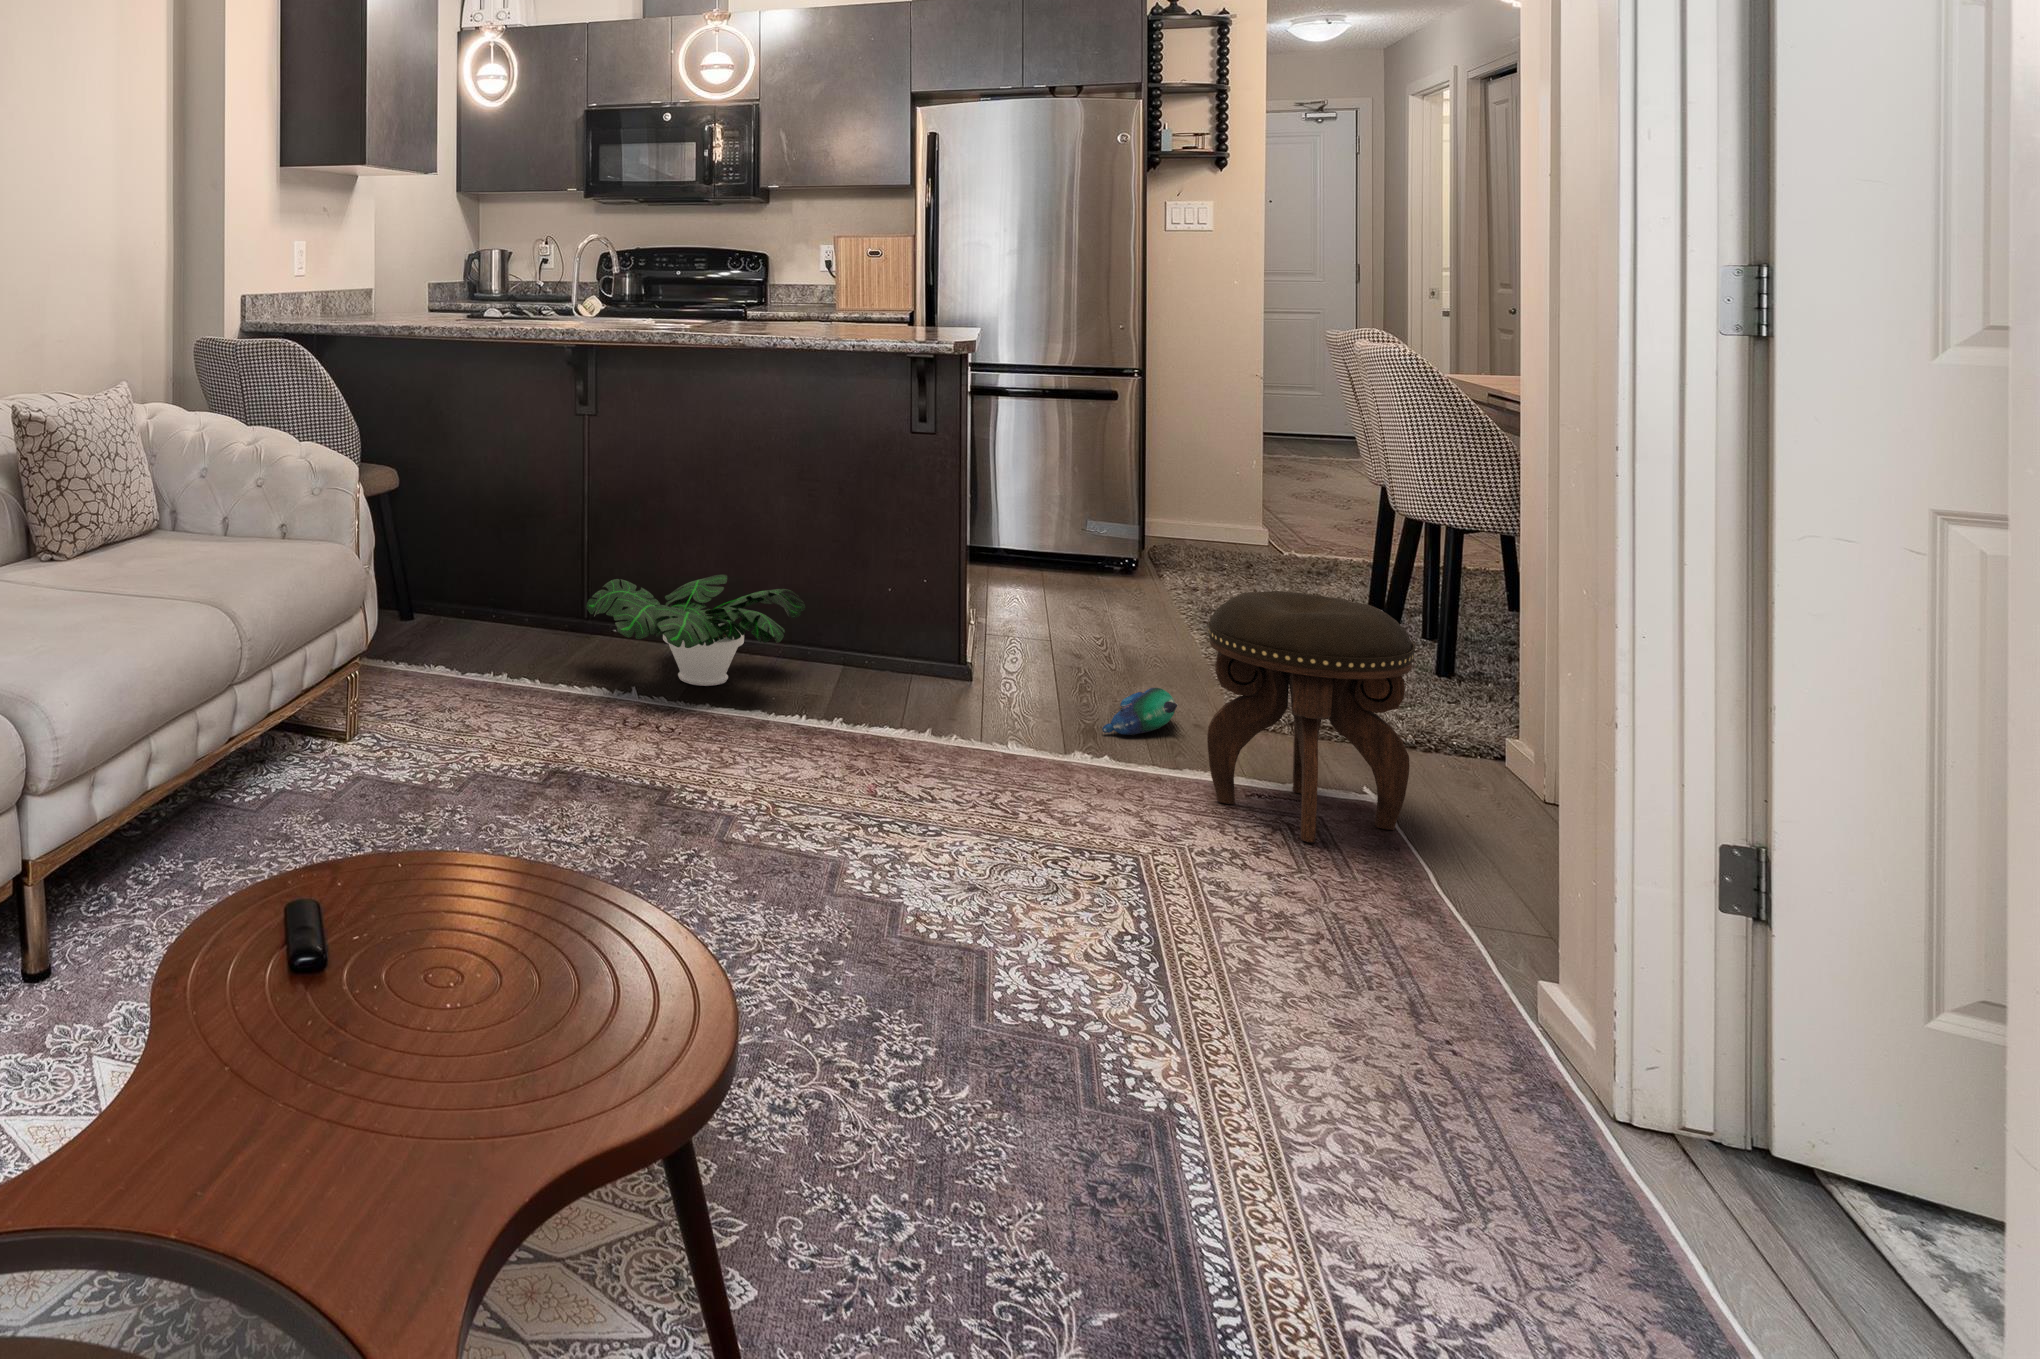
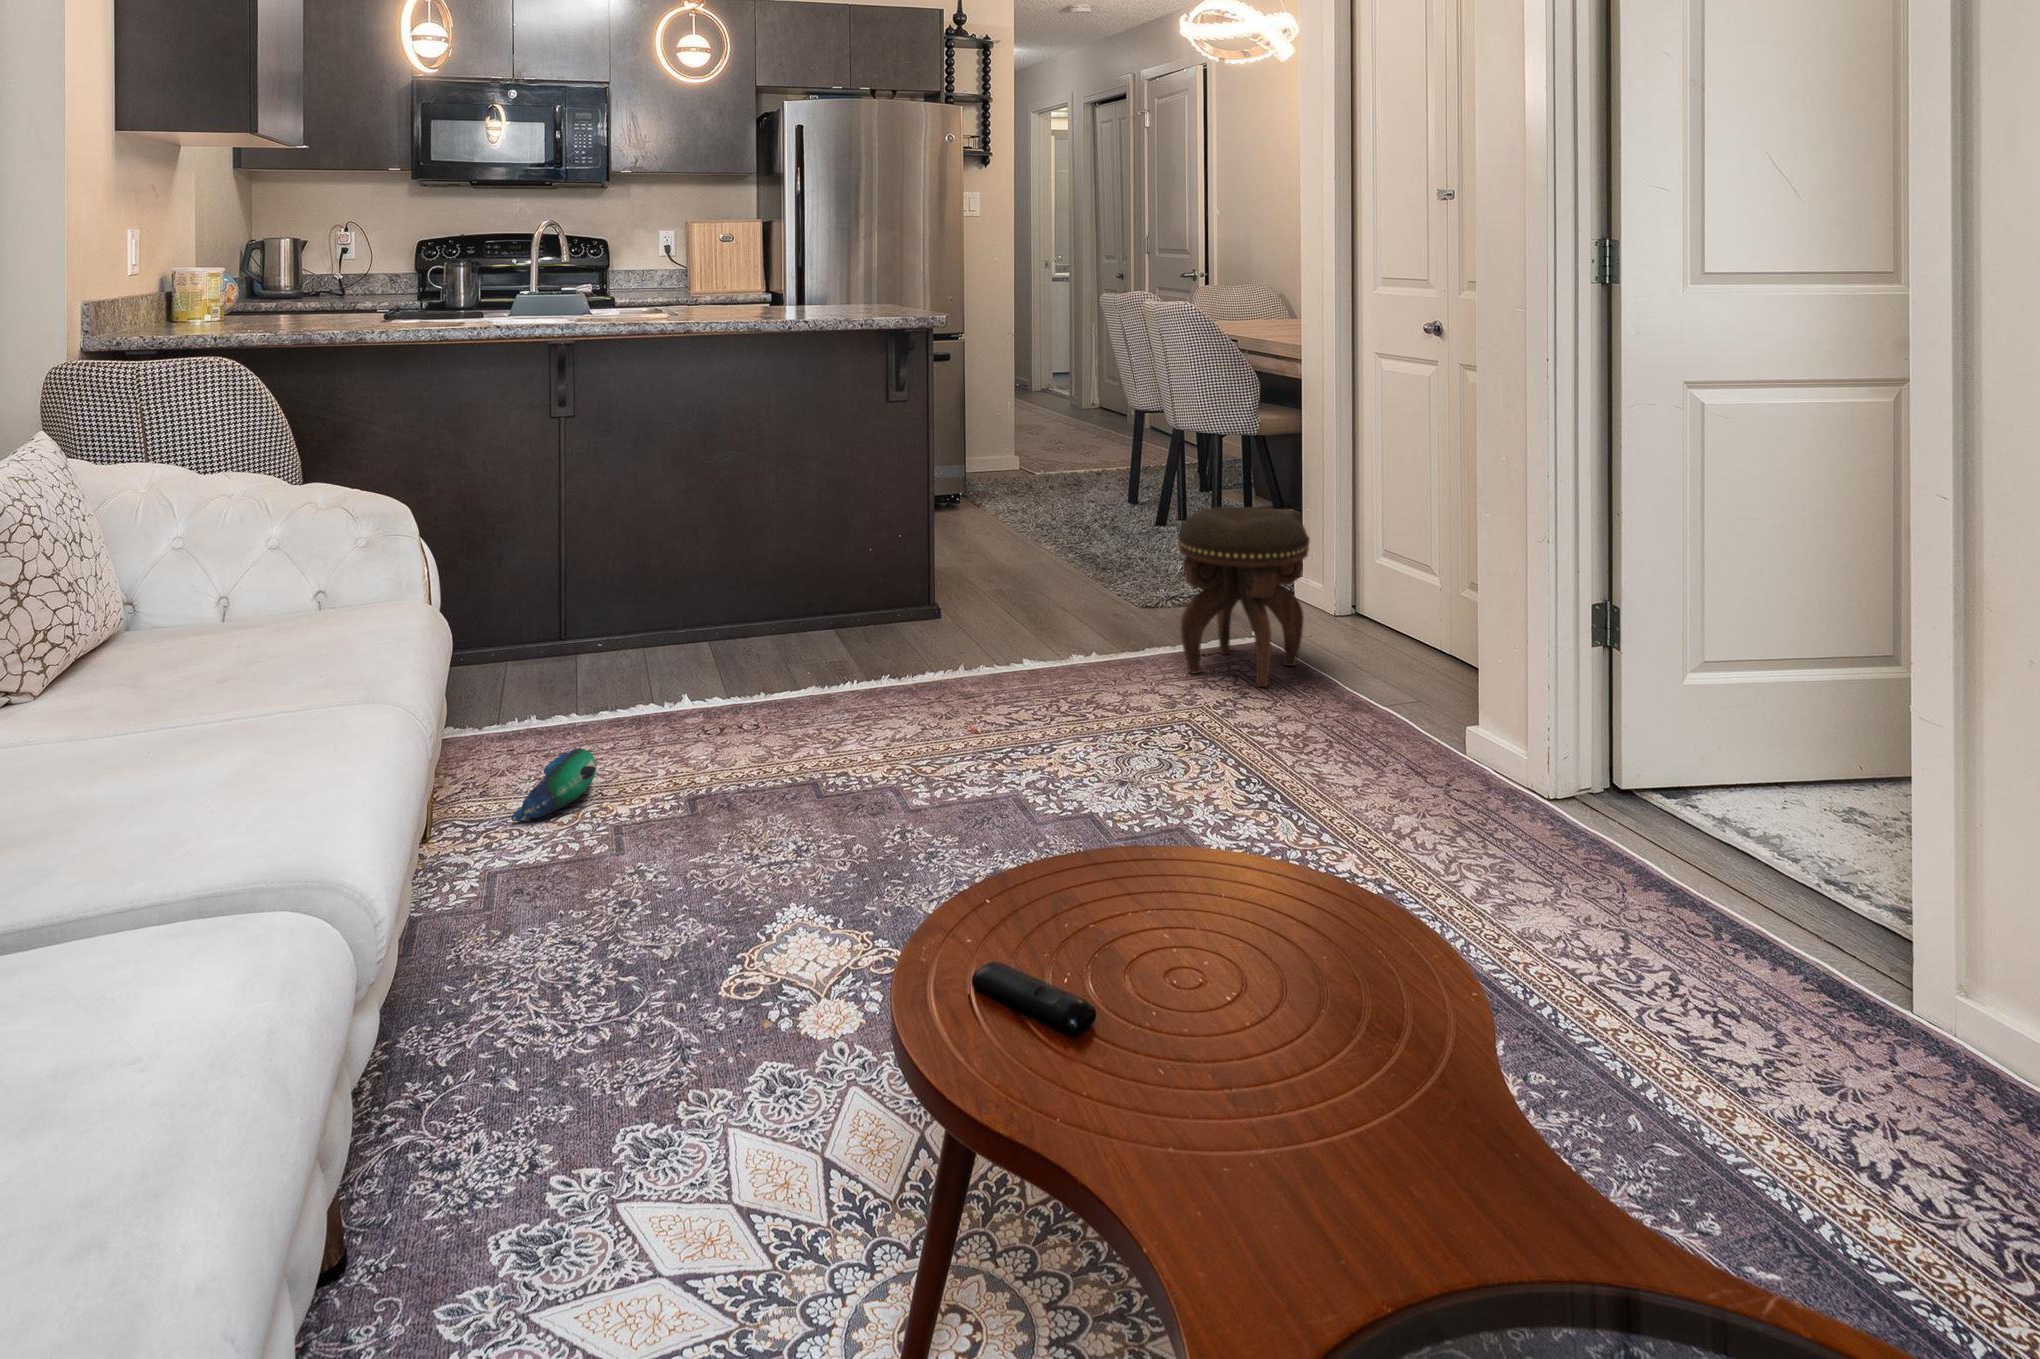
potted plant: present [586,575,805,686] -> none [608,564,825,677]
plush toy: present [1102,688,1178,736] -> present [511,748,597,822]

